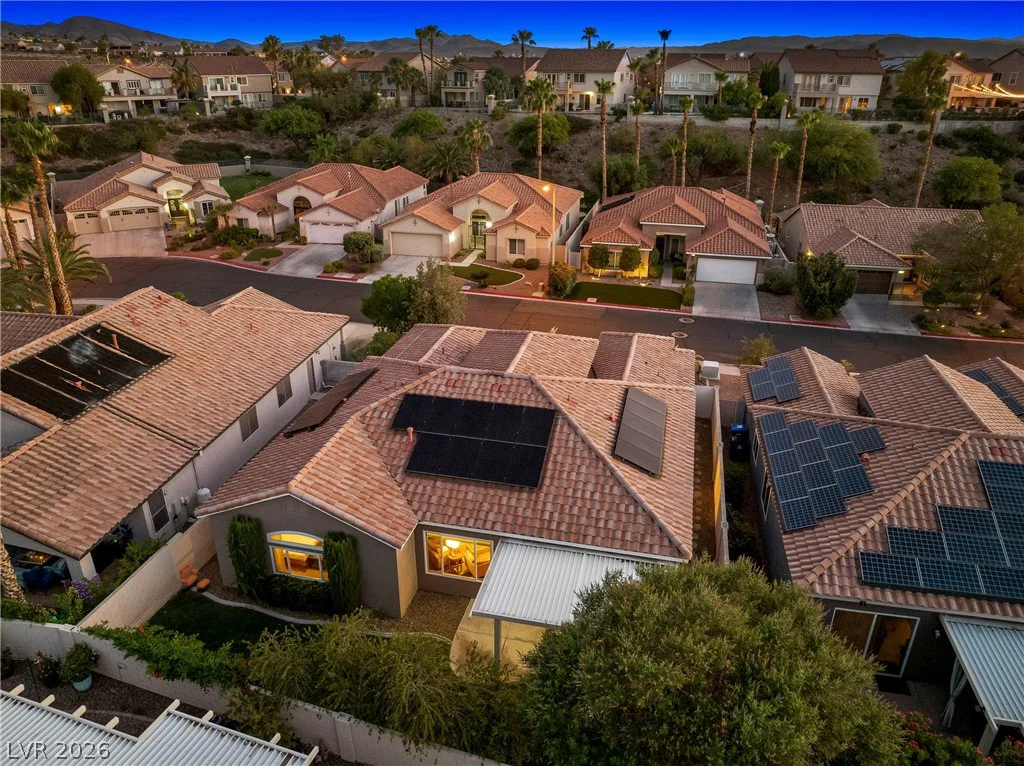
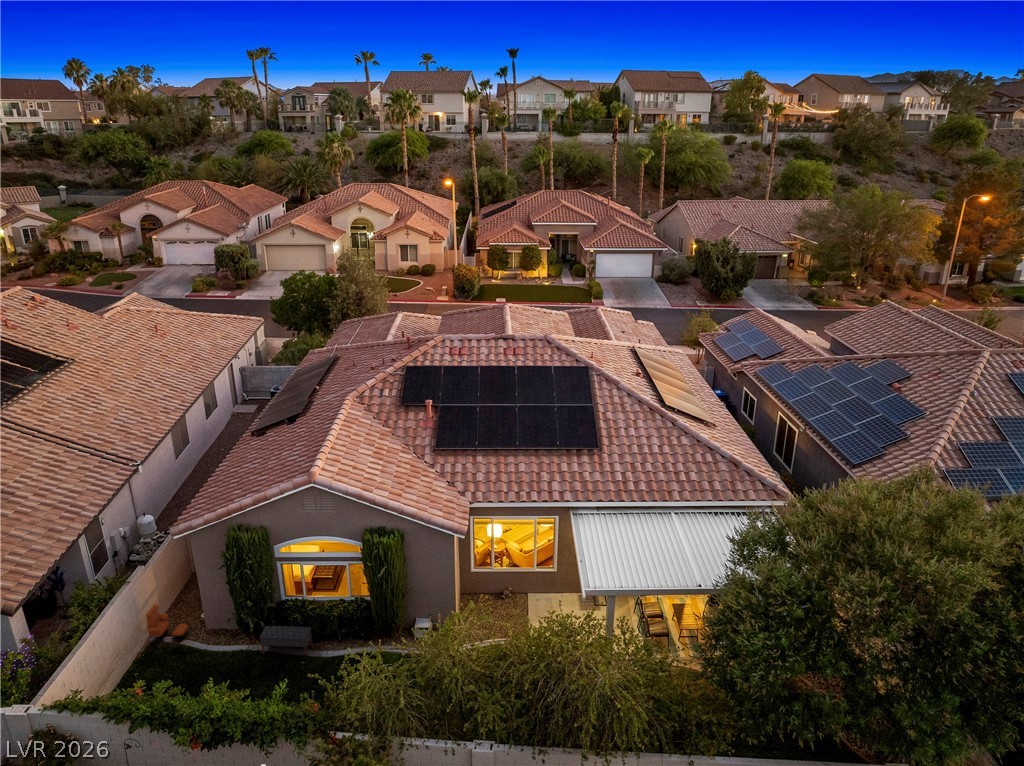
bench: none [251,592,290,620] -> present [260,626,312,655]

